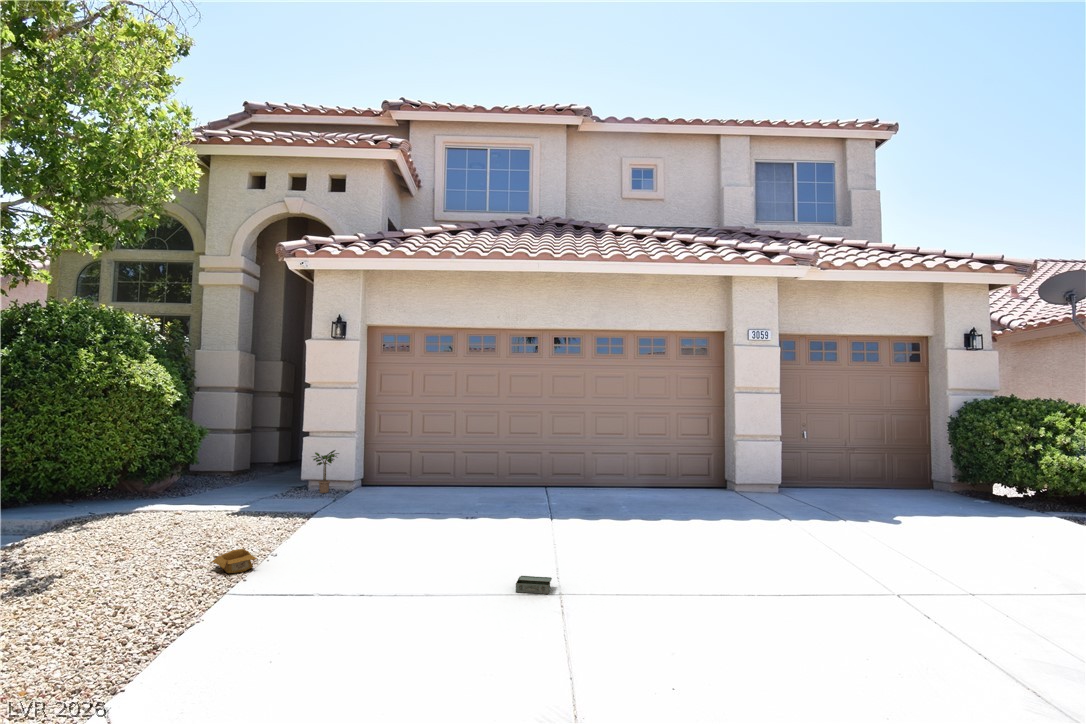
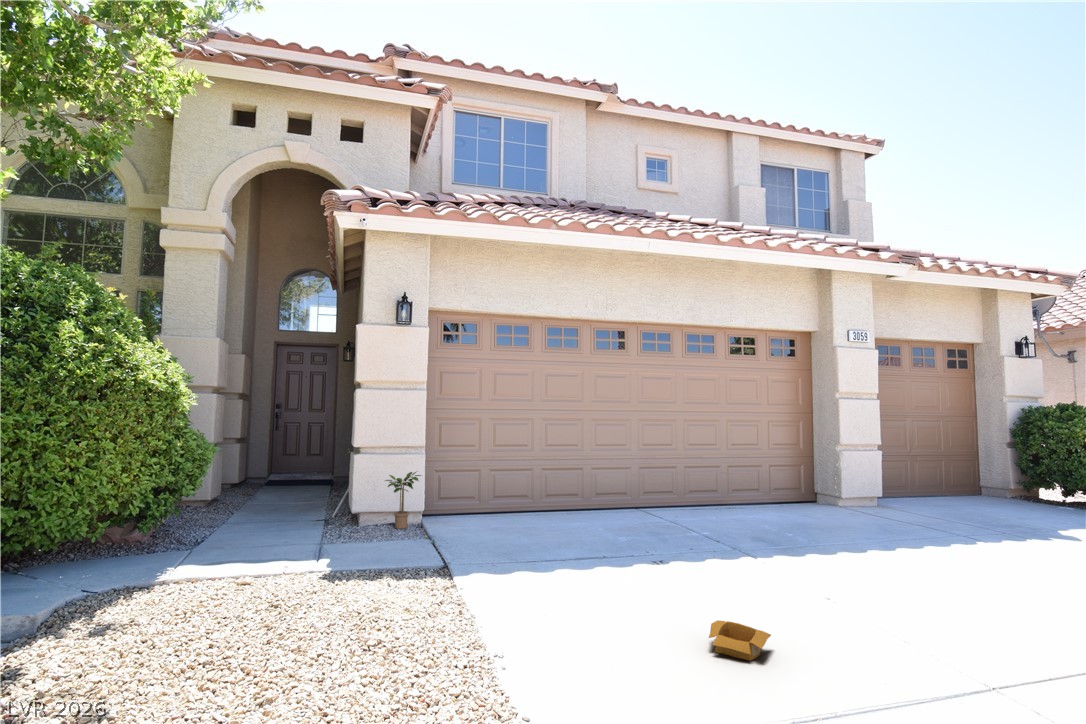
cardboard box: present [212,549,257,573] -> present [709,620,771,661]
toolbox: present [516,576,552,594] -> none [947,653,1013,682]

